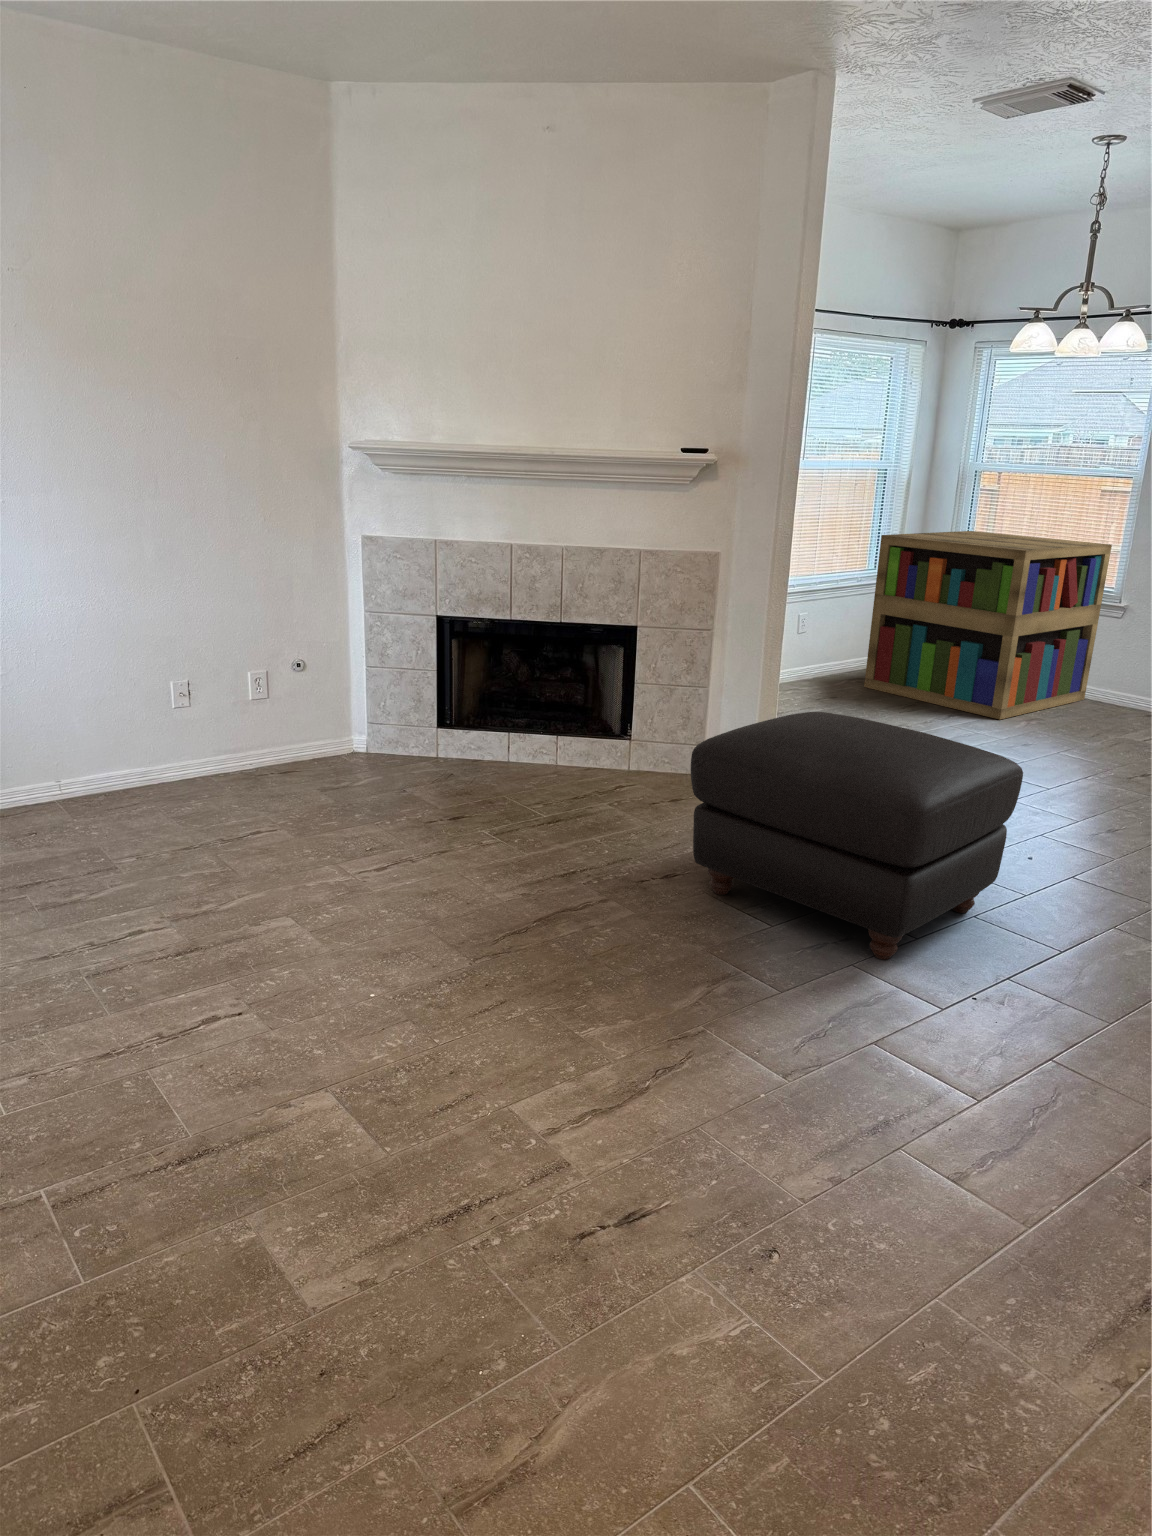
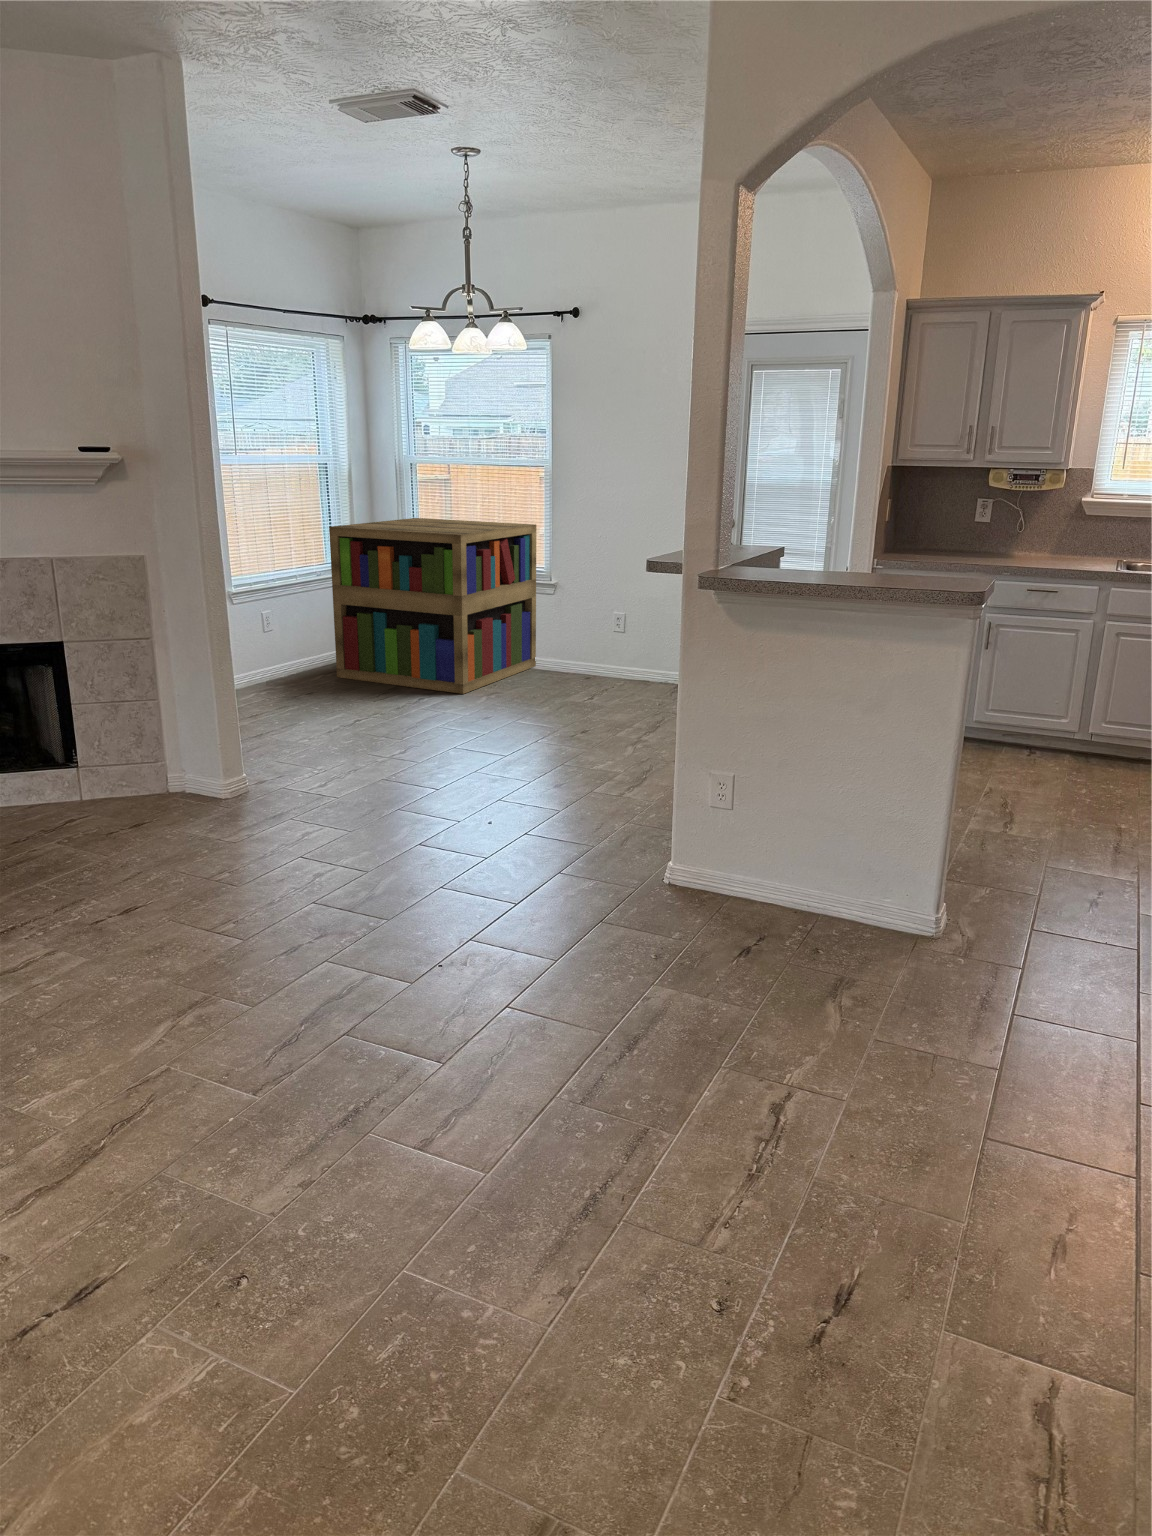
ottoman: present [691,712,1023,960] -> none [128,715,461,948]

